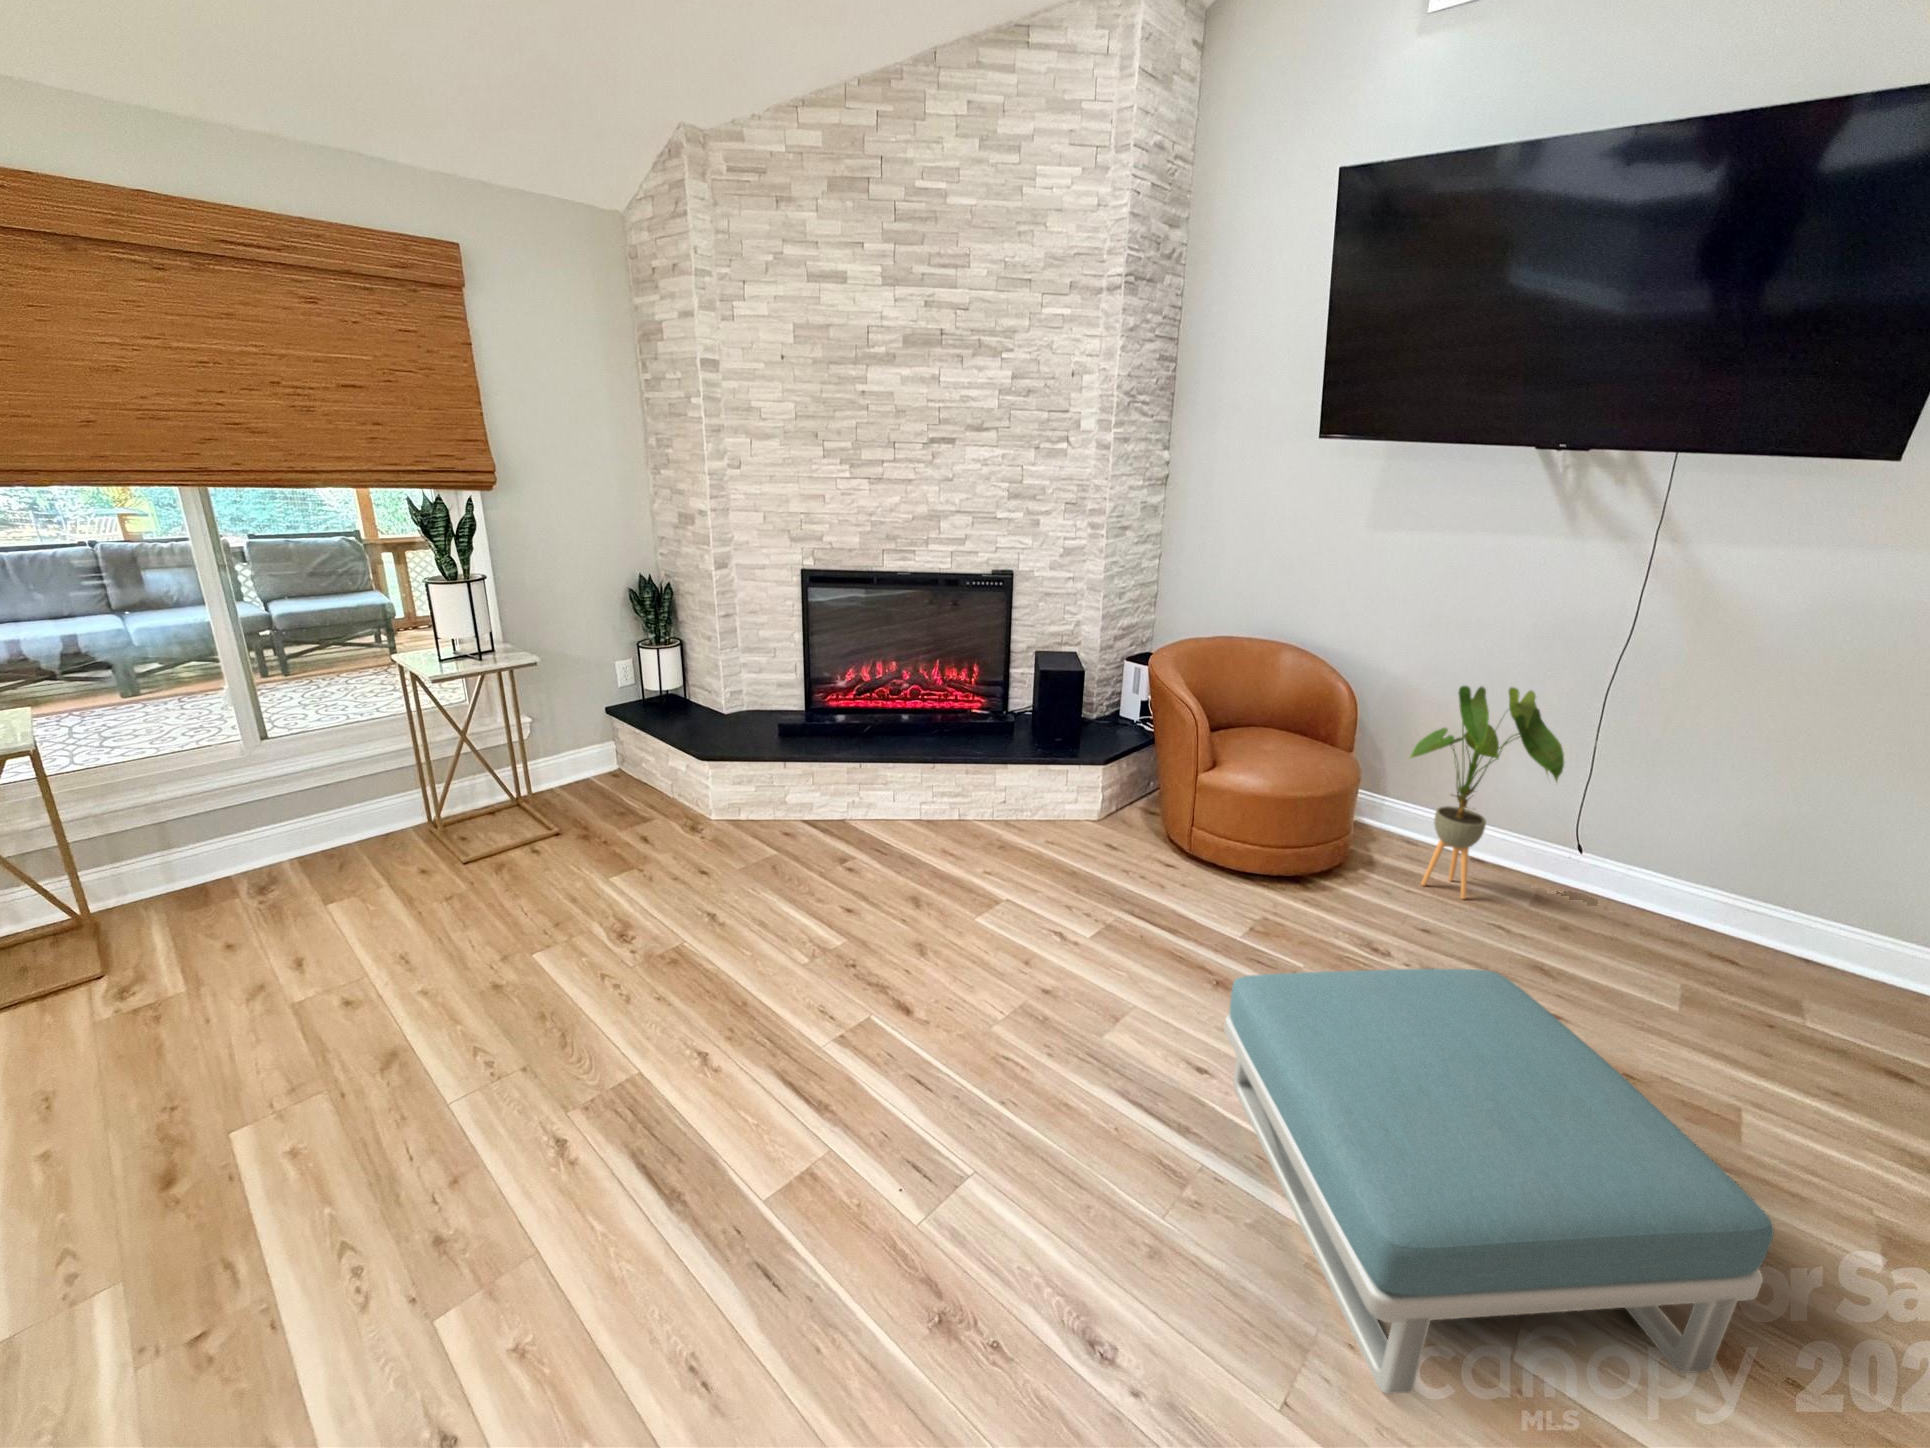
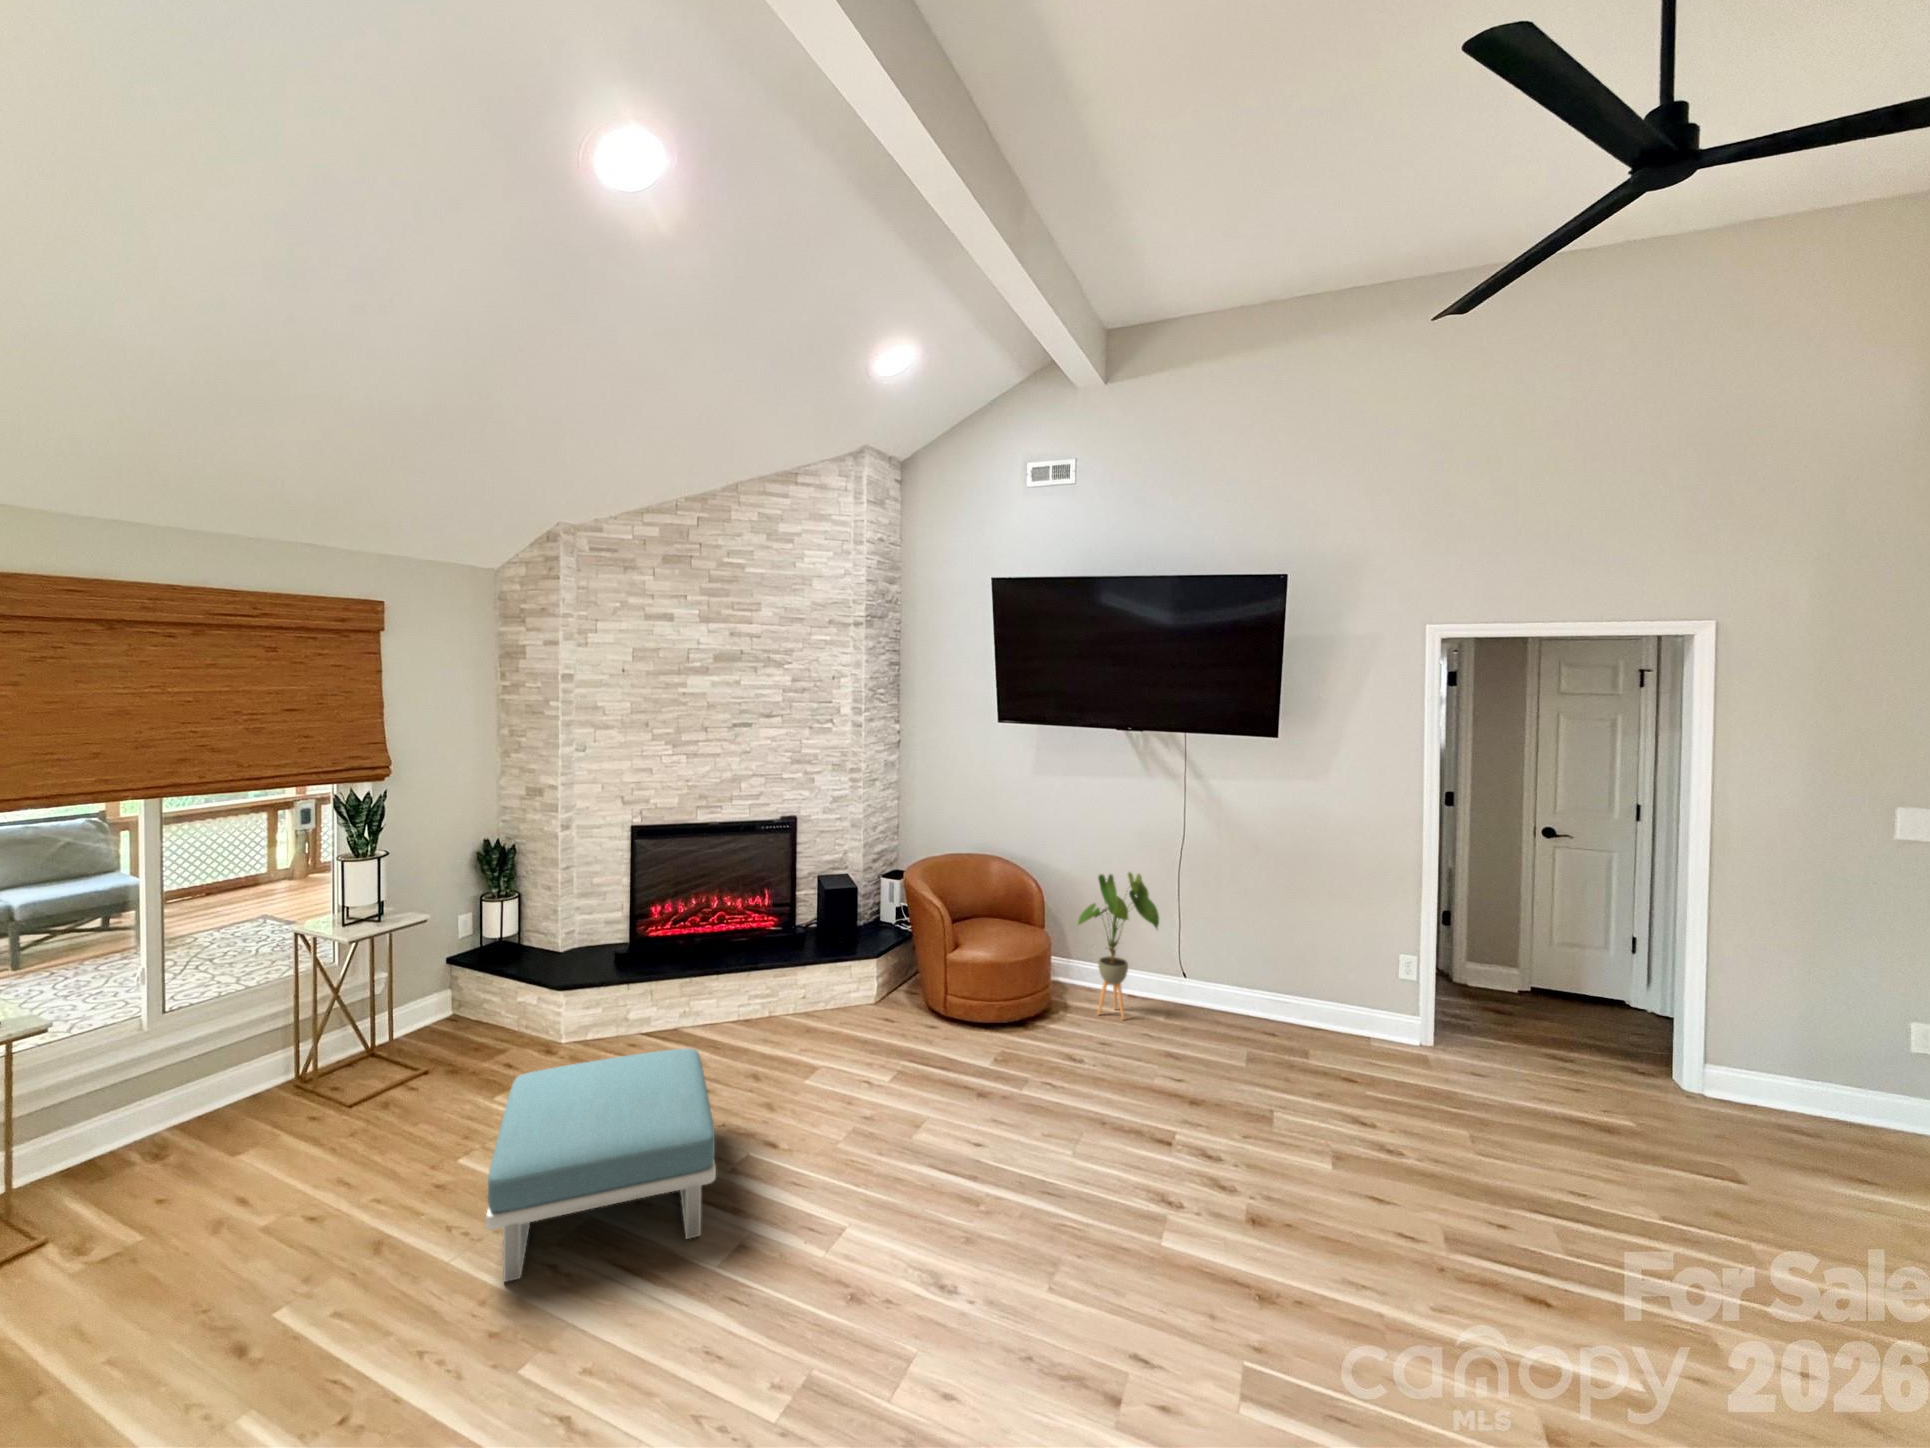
footstool: present [1224,969,1774,1394] -> present [486,1049,716,1282]

